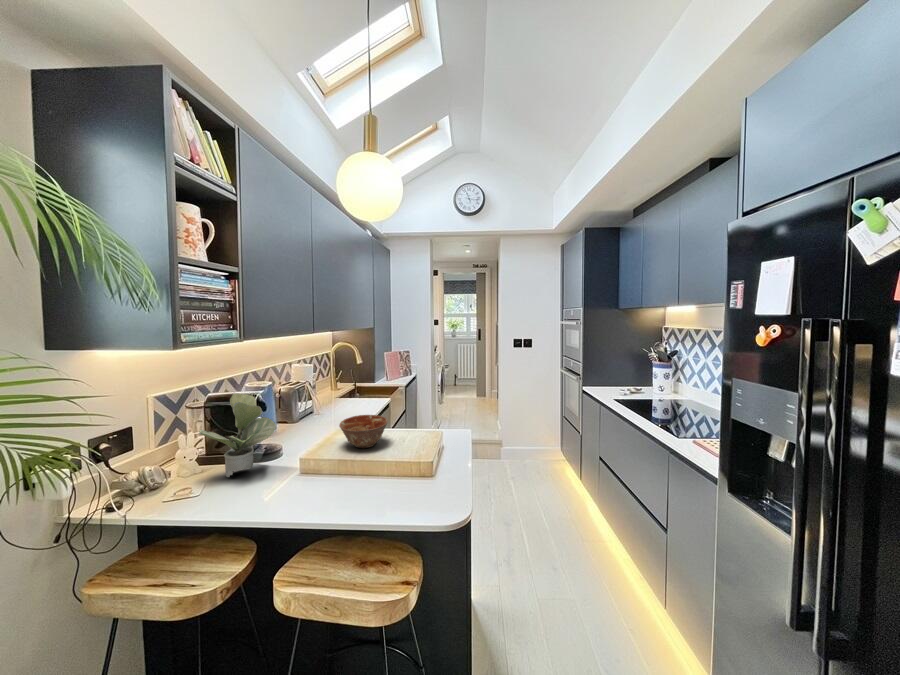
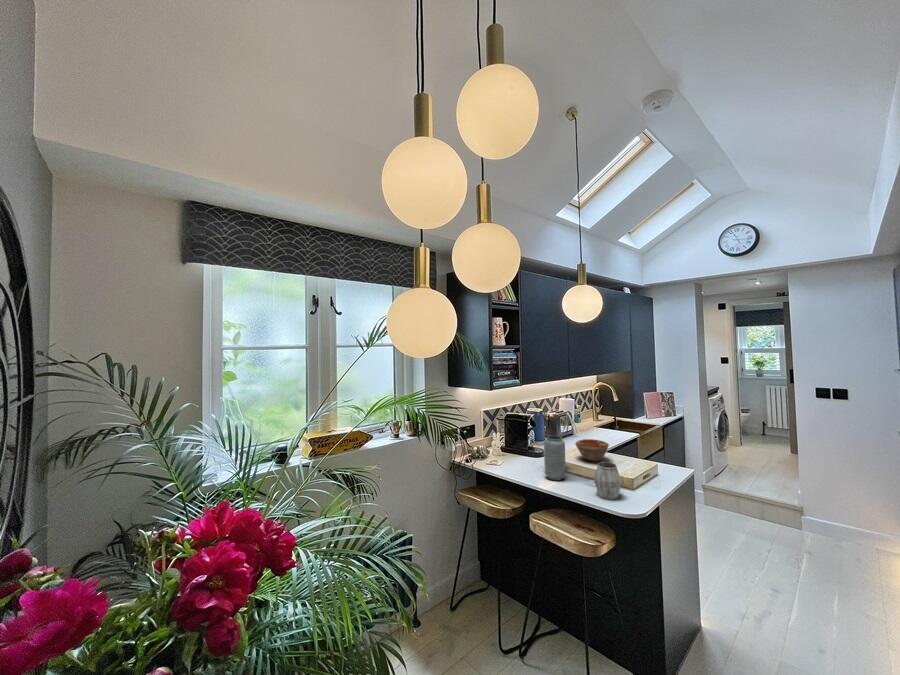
potted plant: present [199,393,276,477] -> none [501,414,539,461]
vase: none [294,420,333,498] -> present [544,436,566,480]
mug: none [387,446,427,506] -> present [594,462,621,499]

